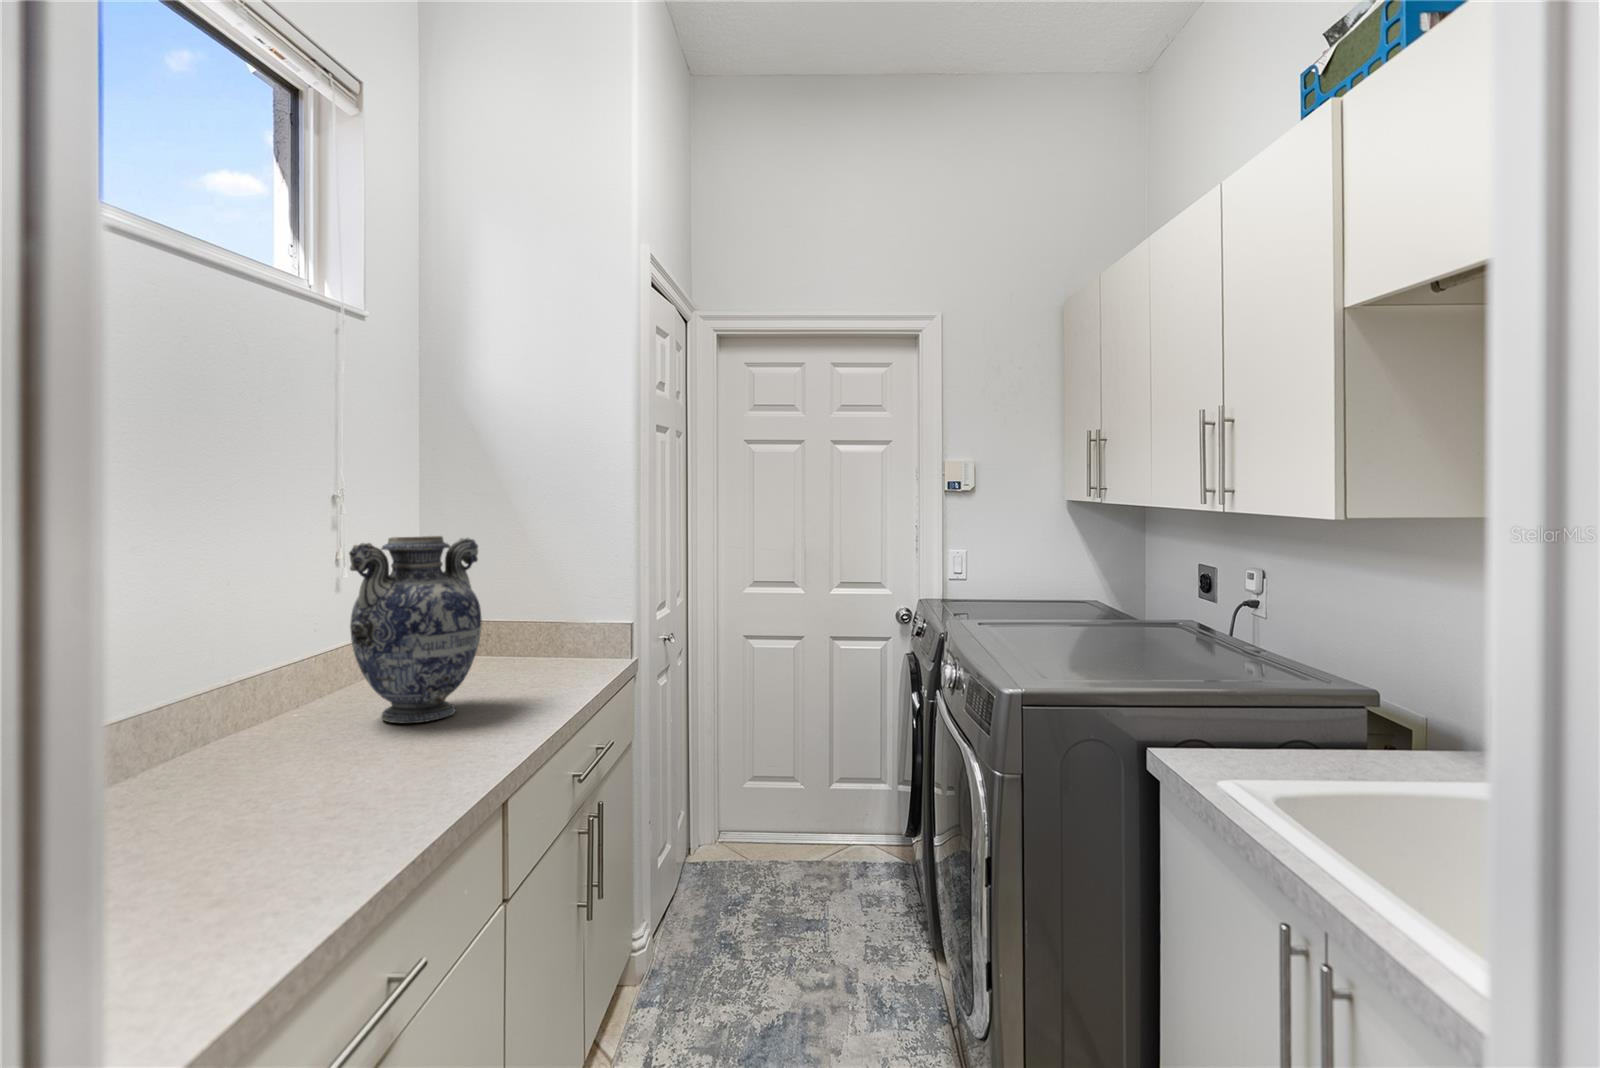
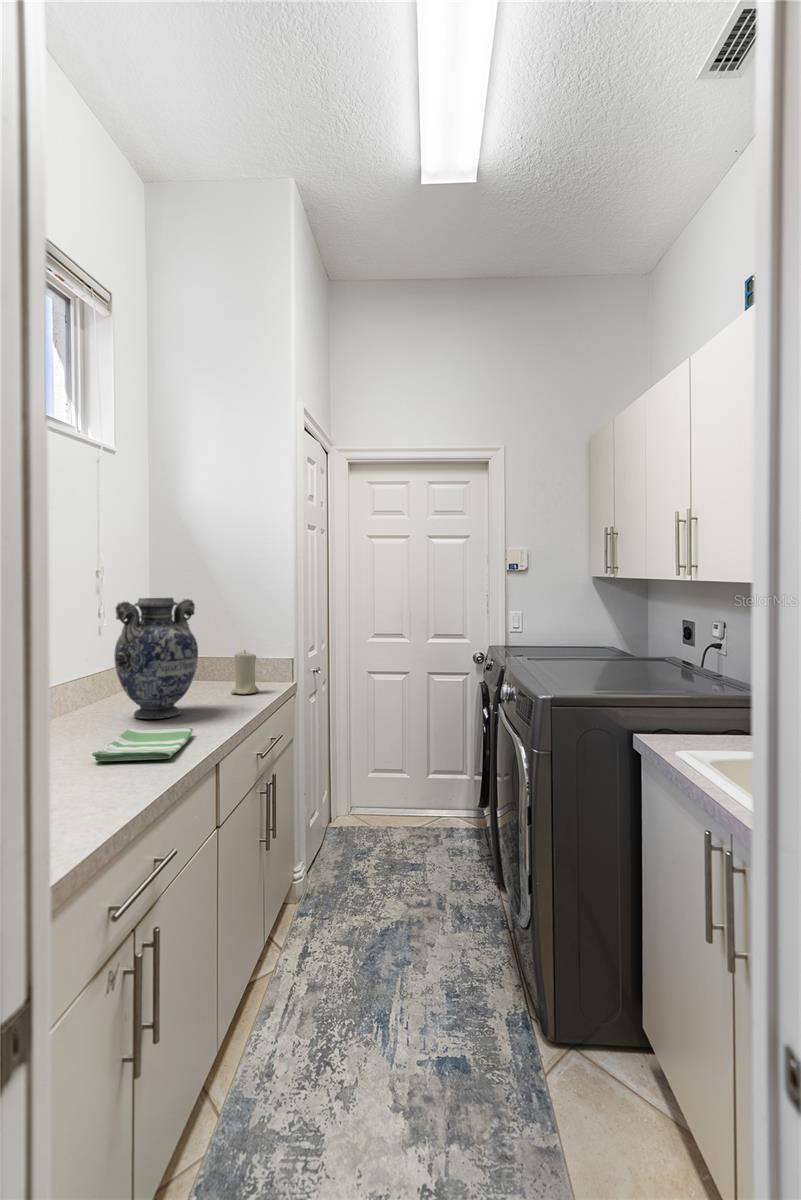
candle: none [537,613,580,679] -> present [231,650,259,694]
dish towel: none [290,741,465,804] -> present [92,727,193,761]

